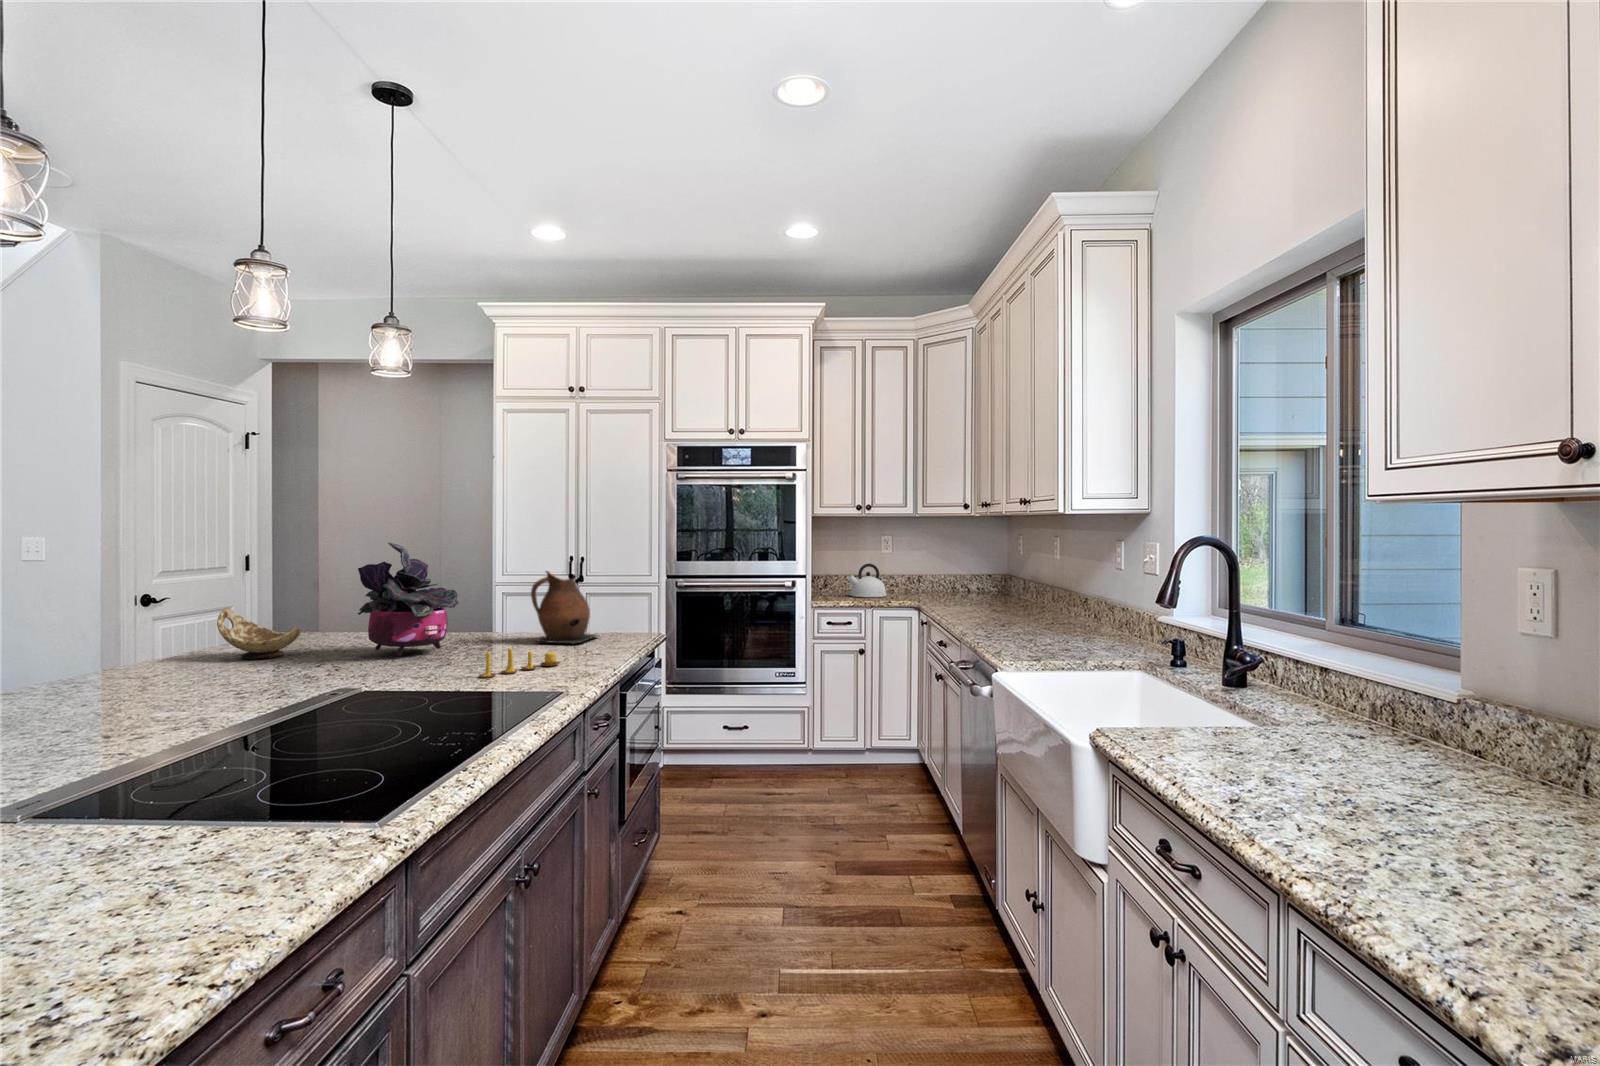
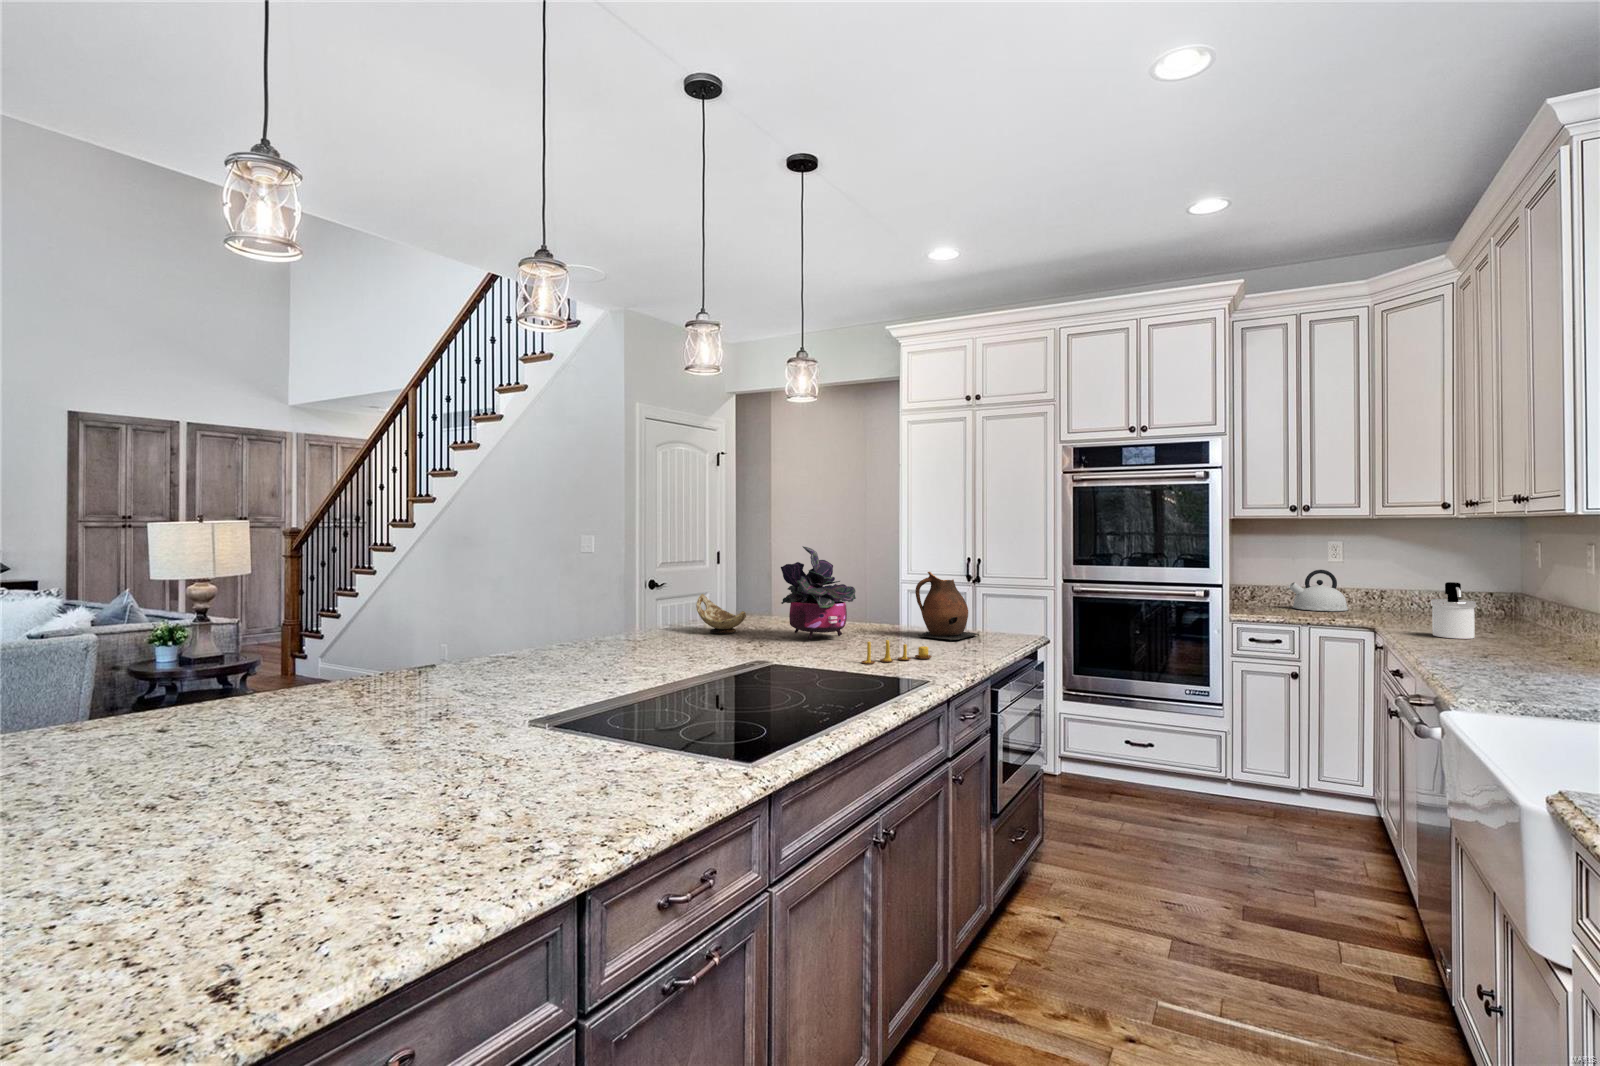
soap dispenser: none [945,571,970,613] -> present [1431,582,1476,639]

